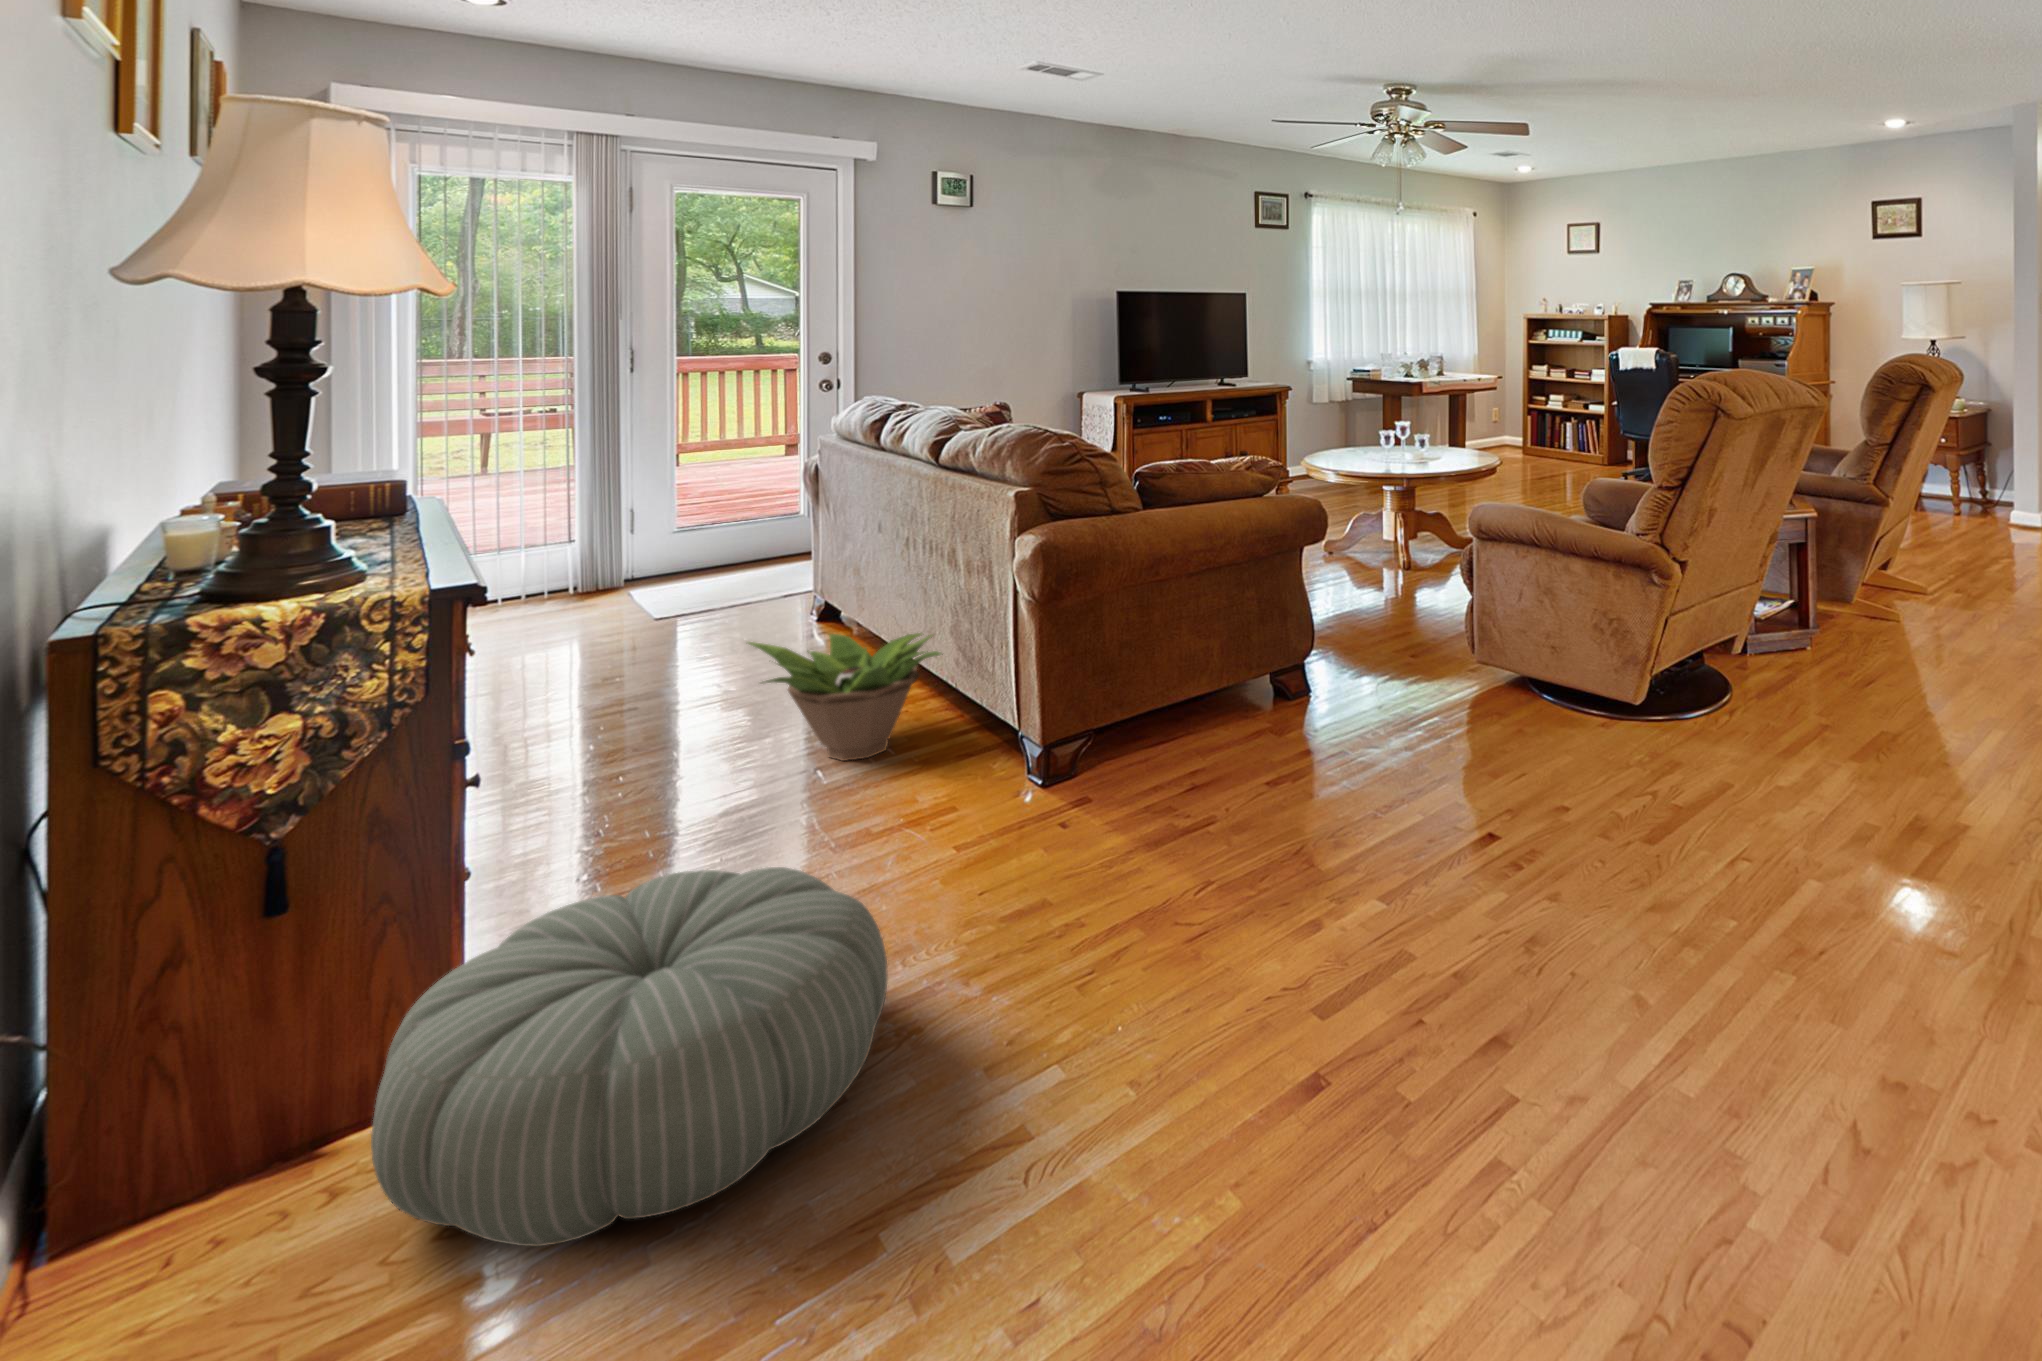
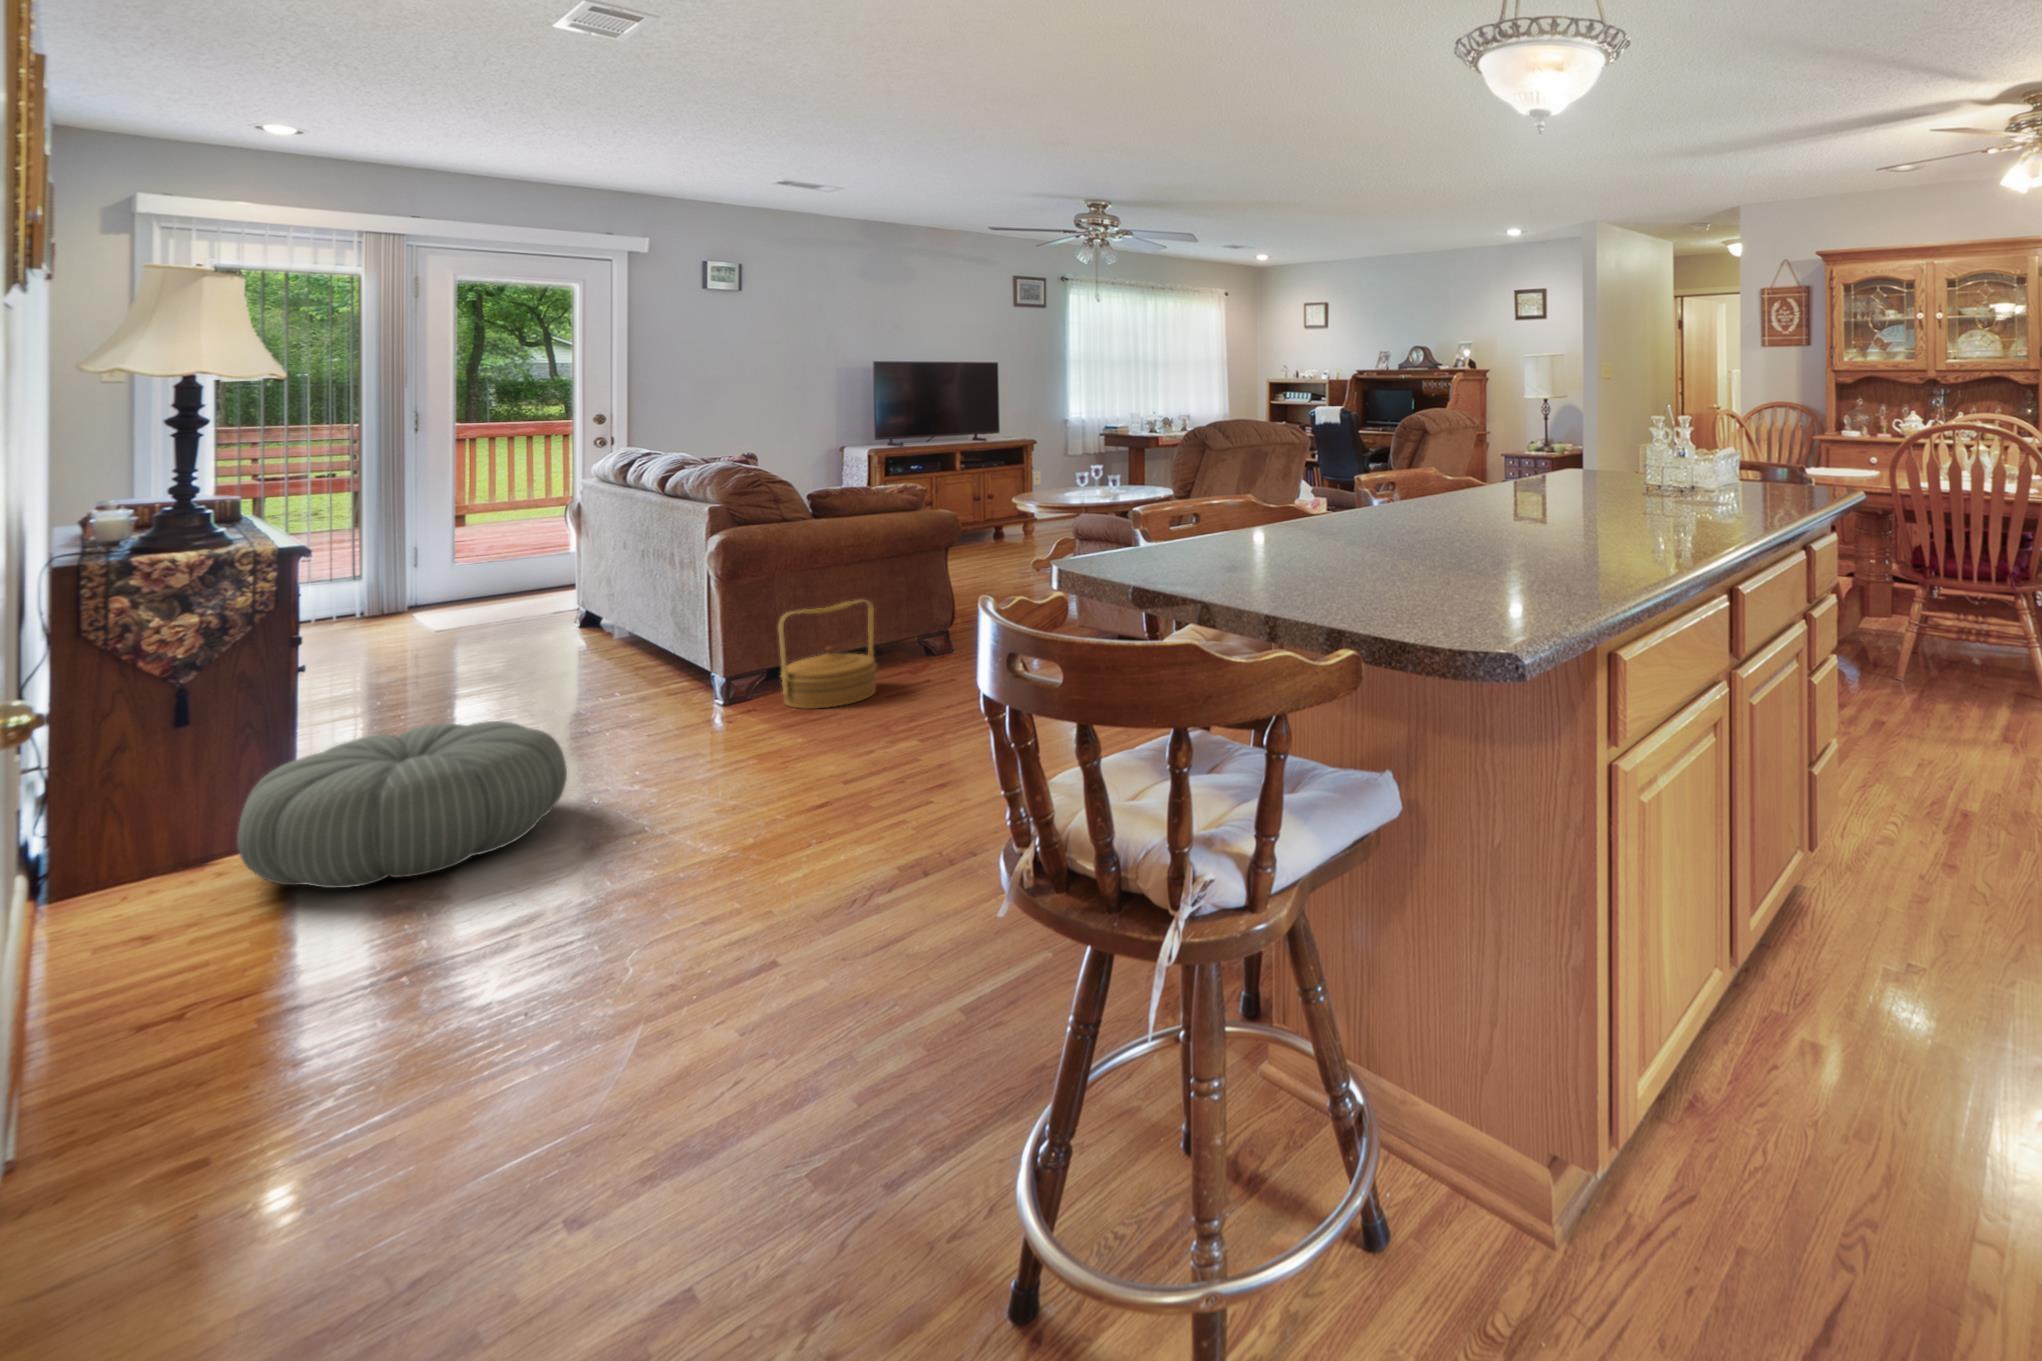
basket: none [1113,624,1239,788] -> present [778,600,877,709]
decorative plant: present [748,633,941,761] -> none [504,615,660,704]

